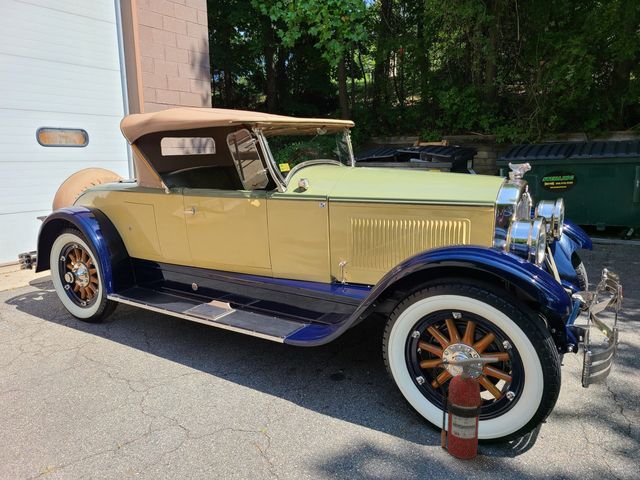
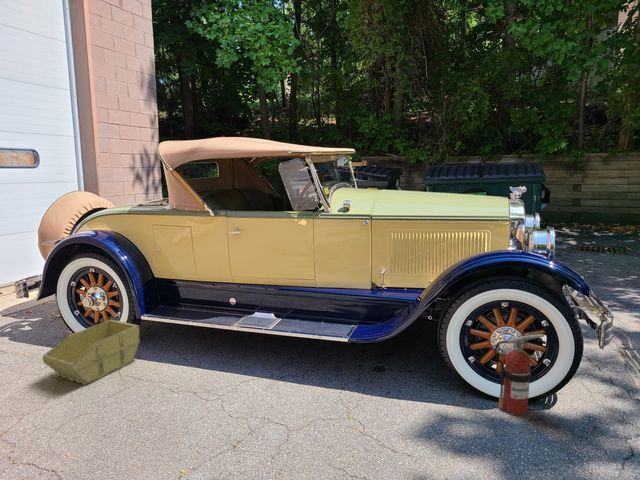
storage bin: none [11,297,108,359] -> present [43,320,140,385]

